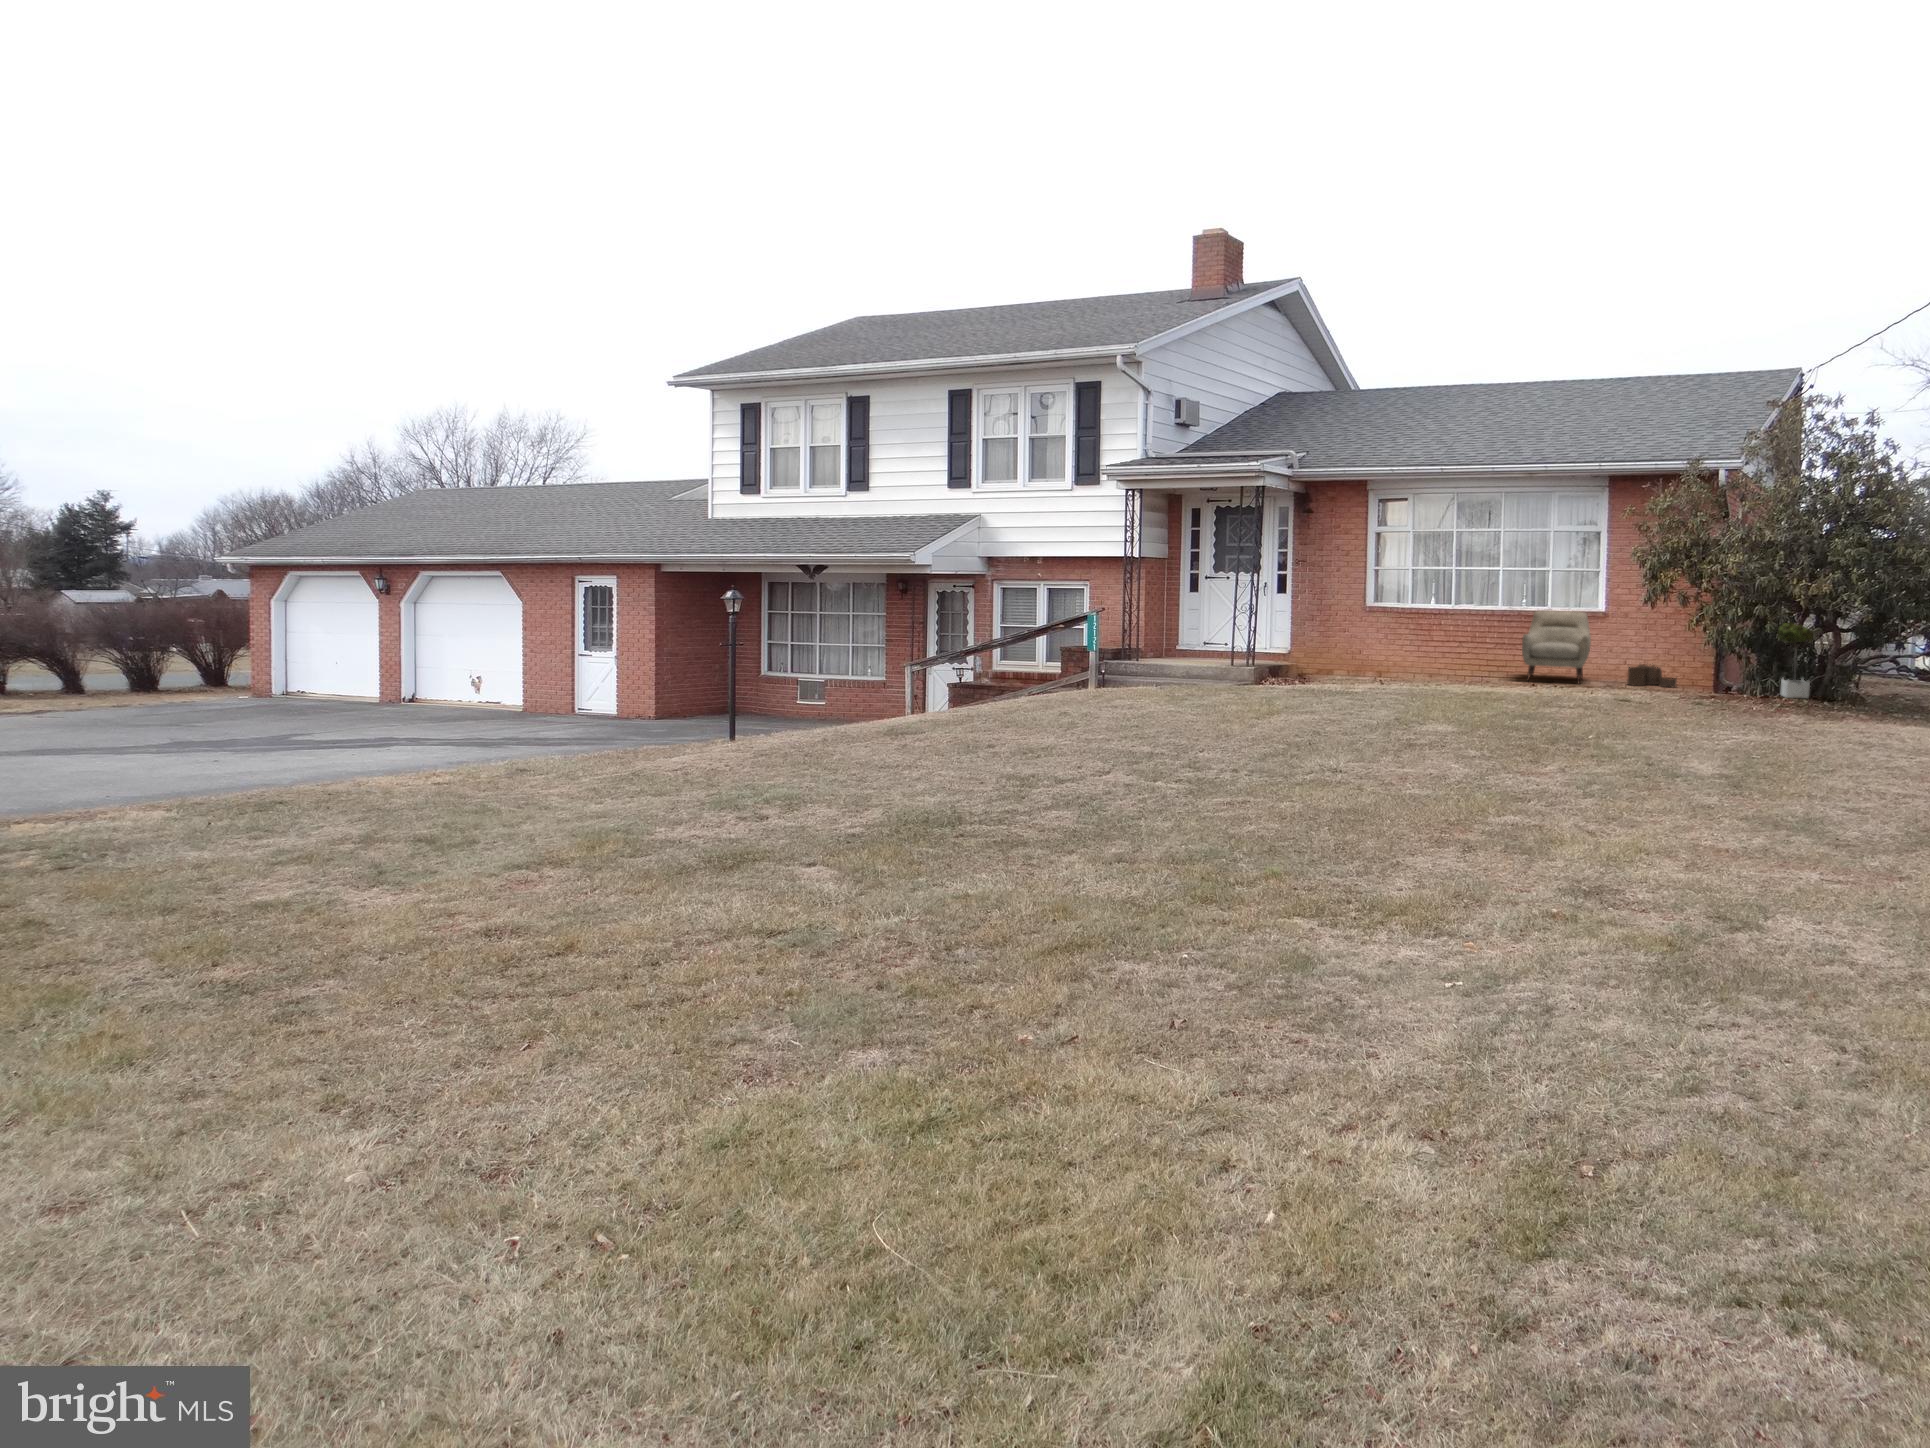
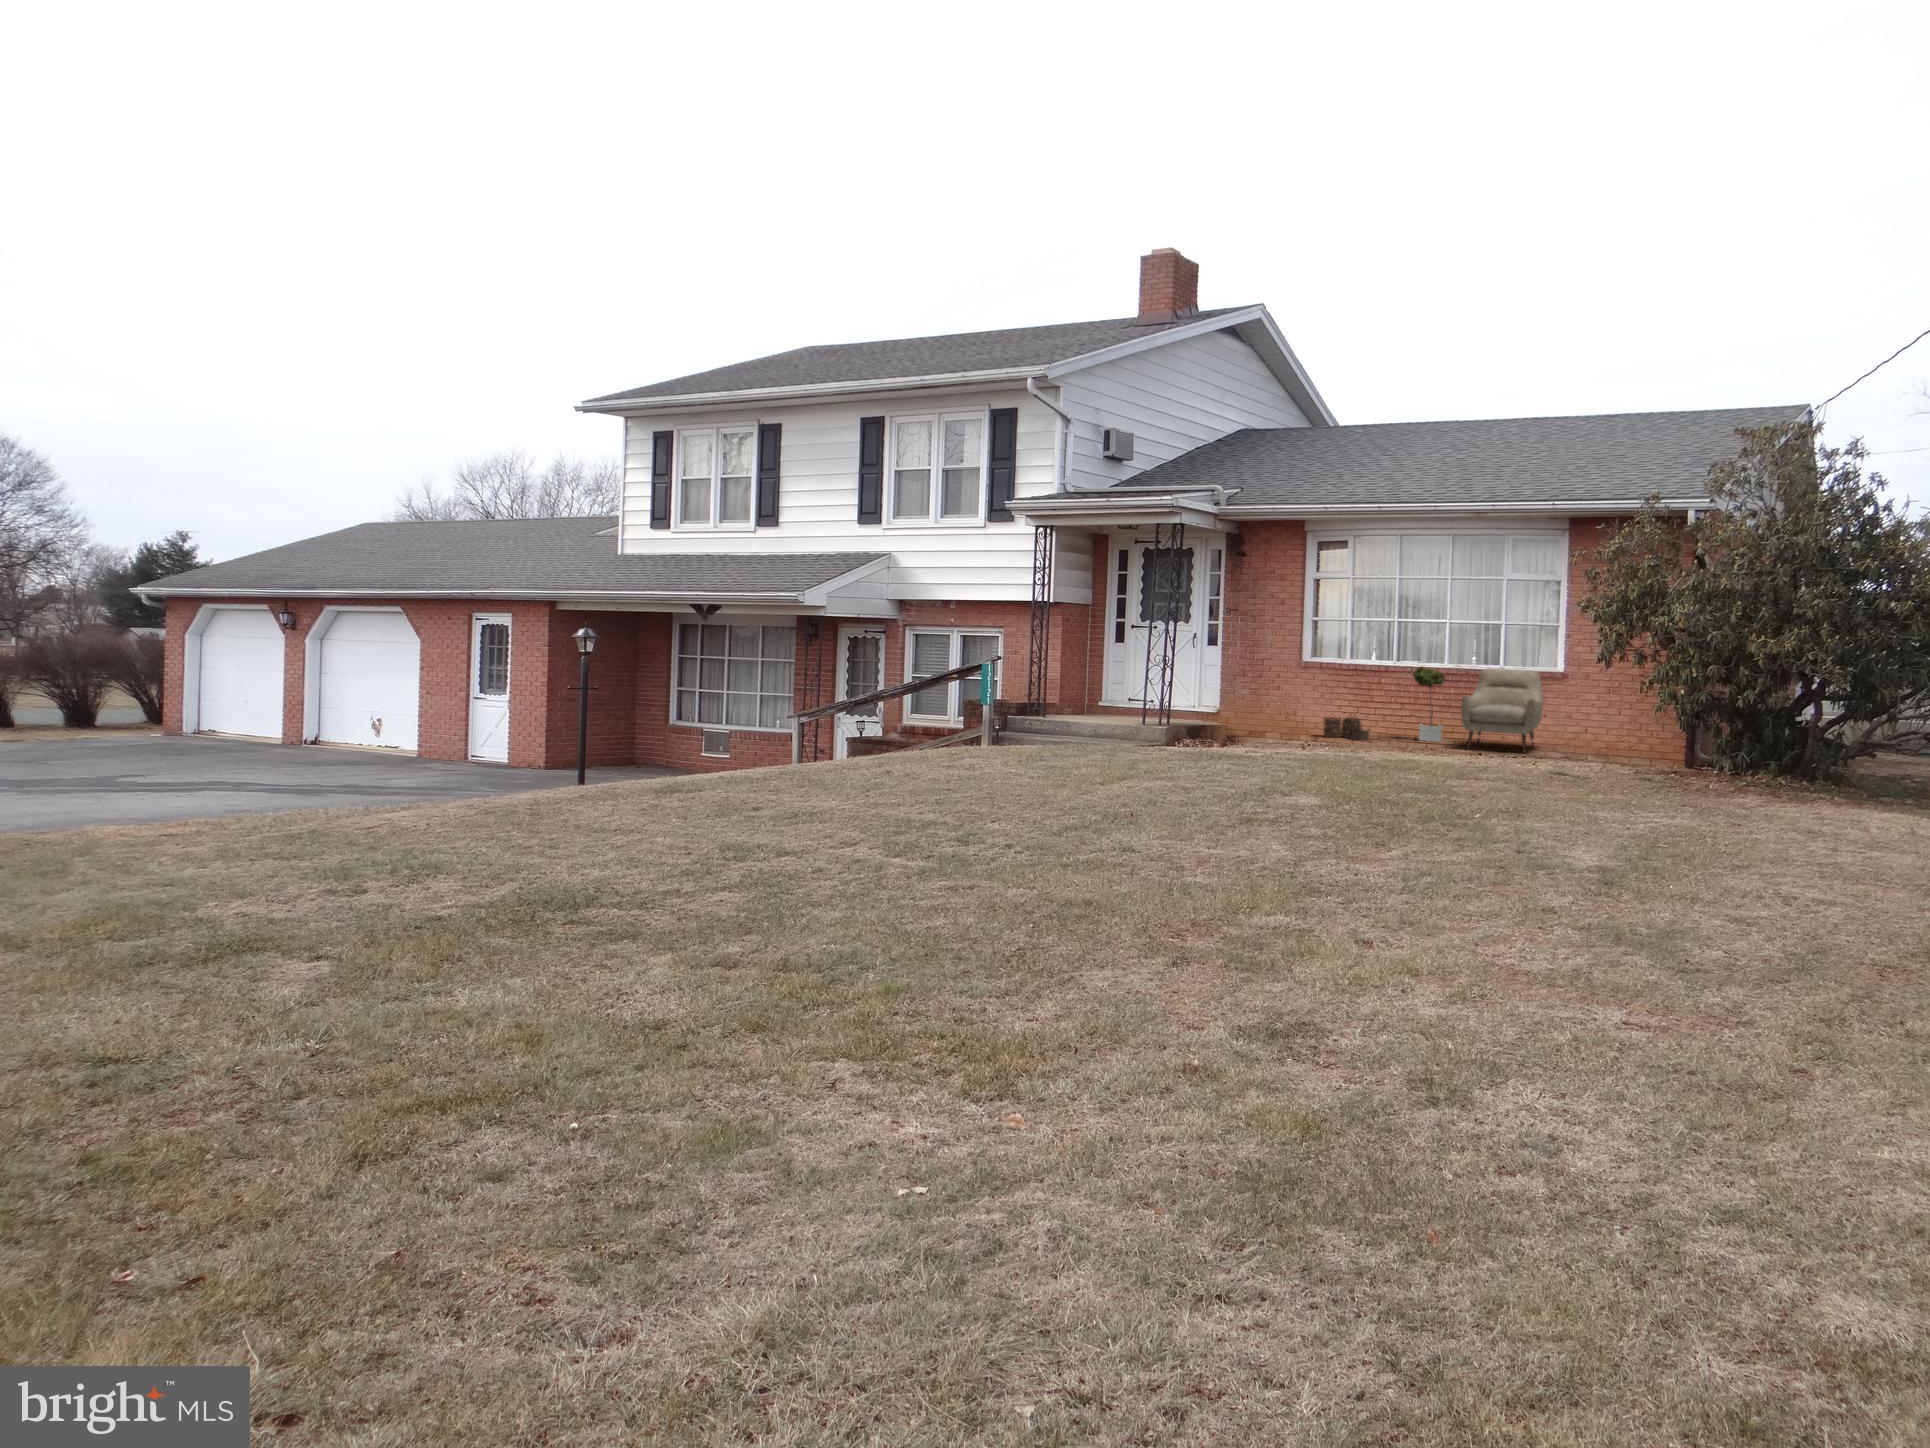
potted tree: present [1777,623,1814,698] -> present [1413,667,1445,742]
woven basket: present [1627,664,1677,687] -> present [1324,715,1369,741]

